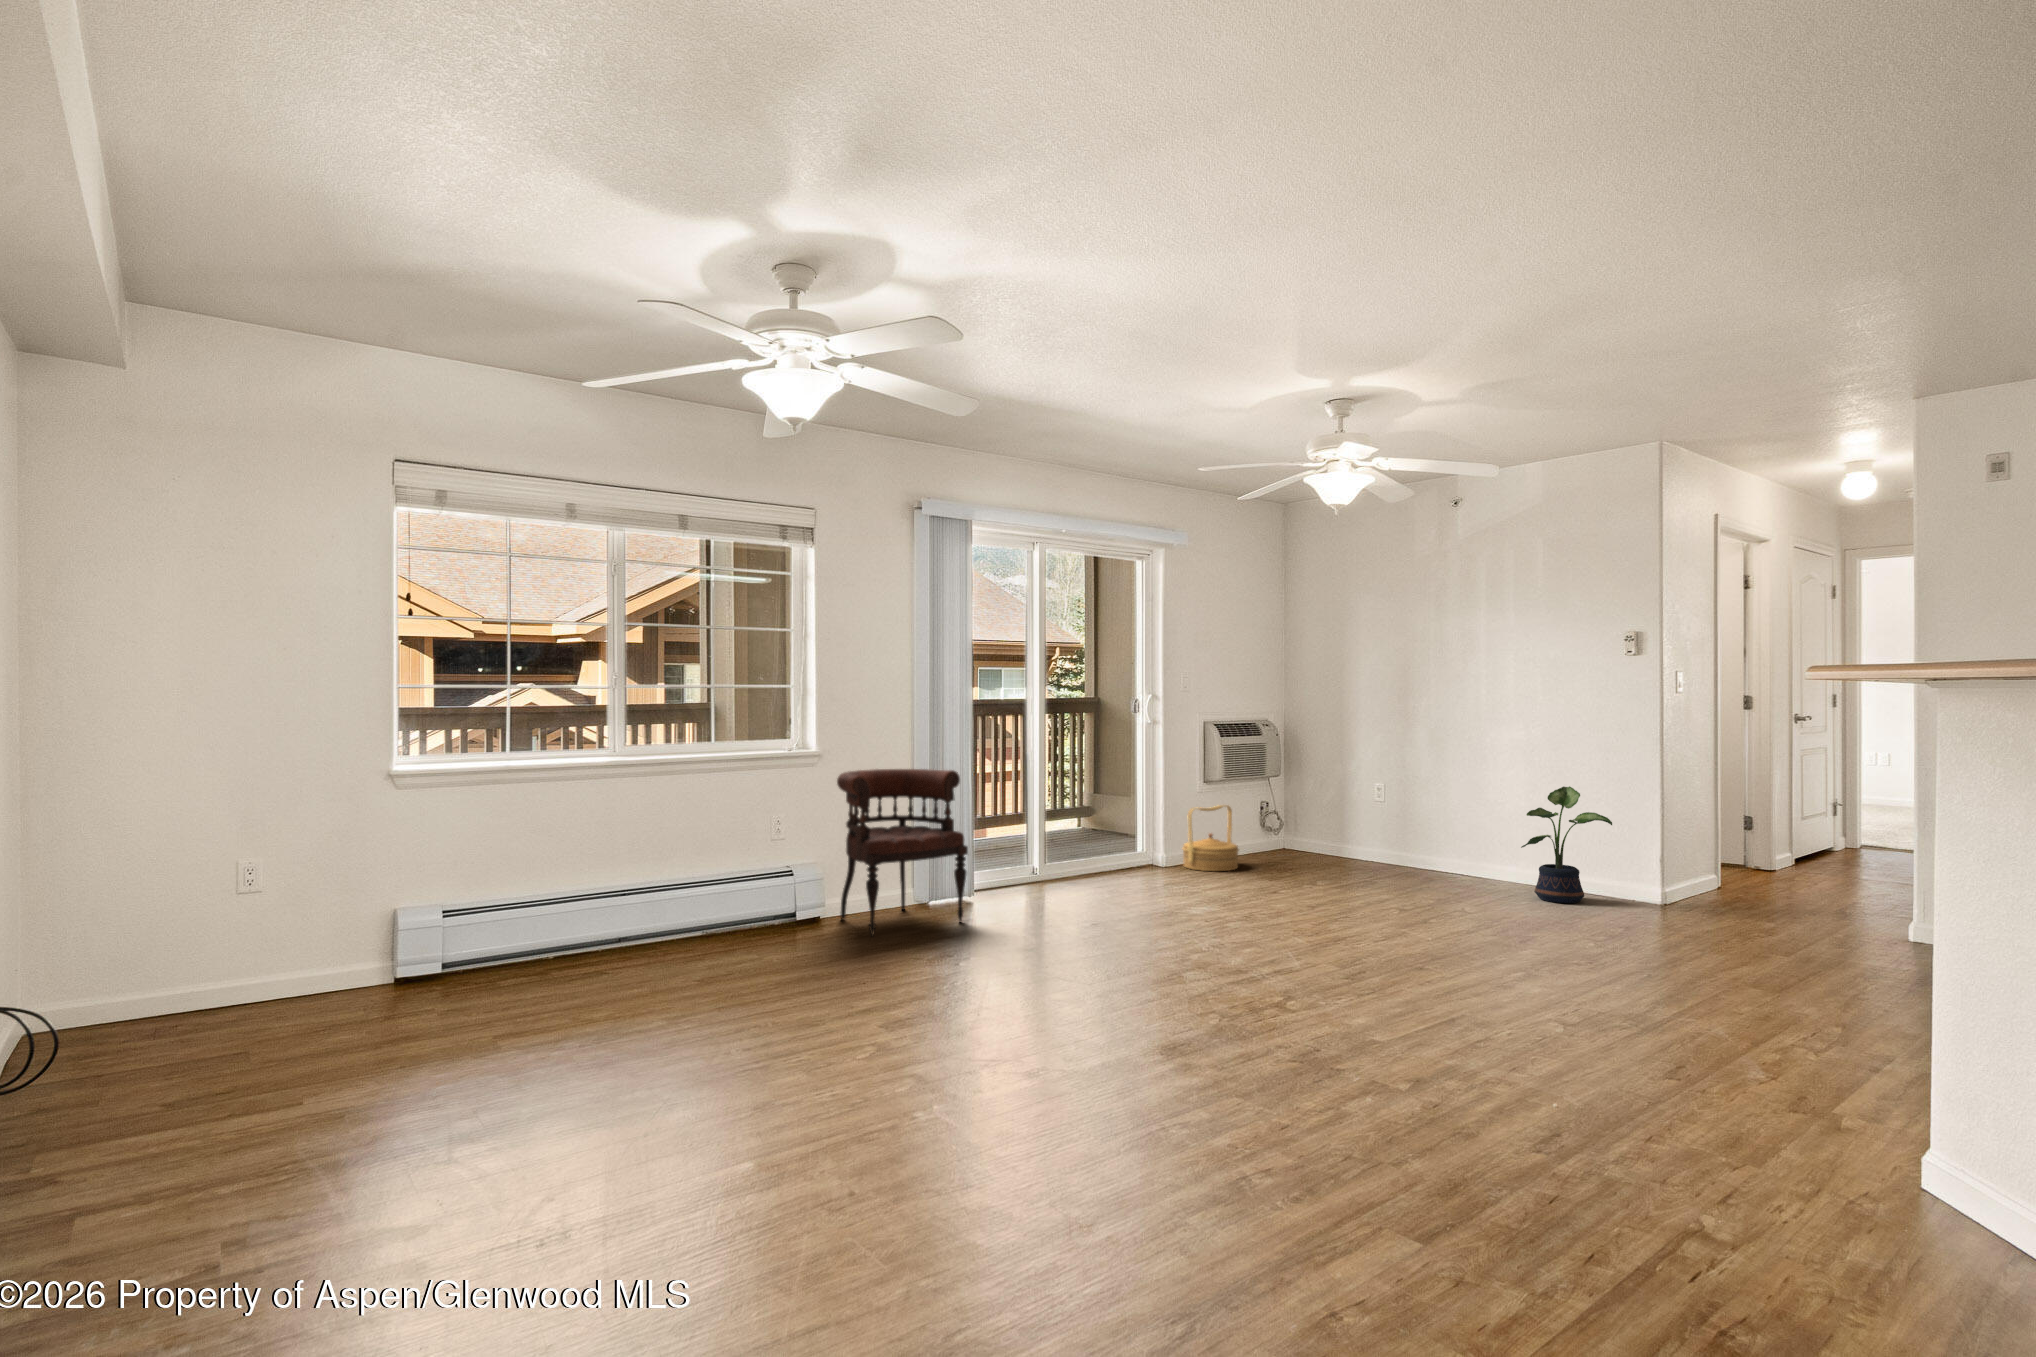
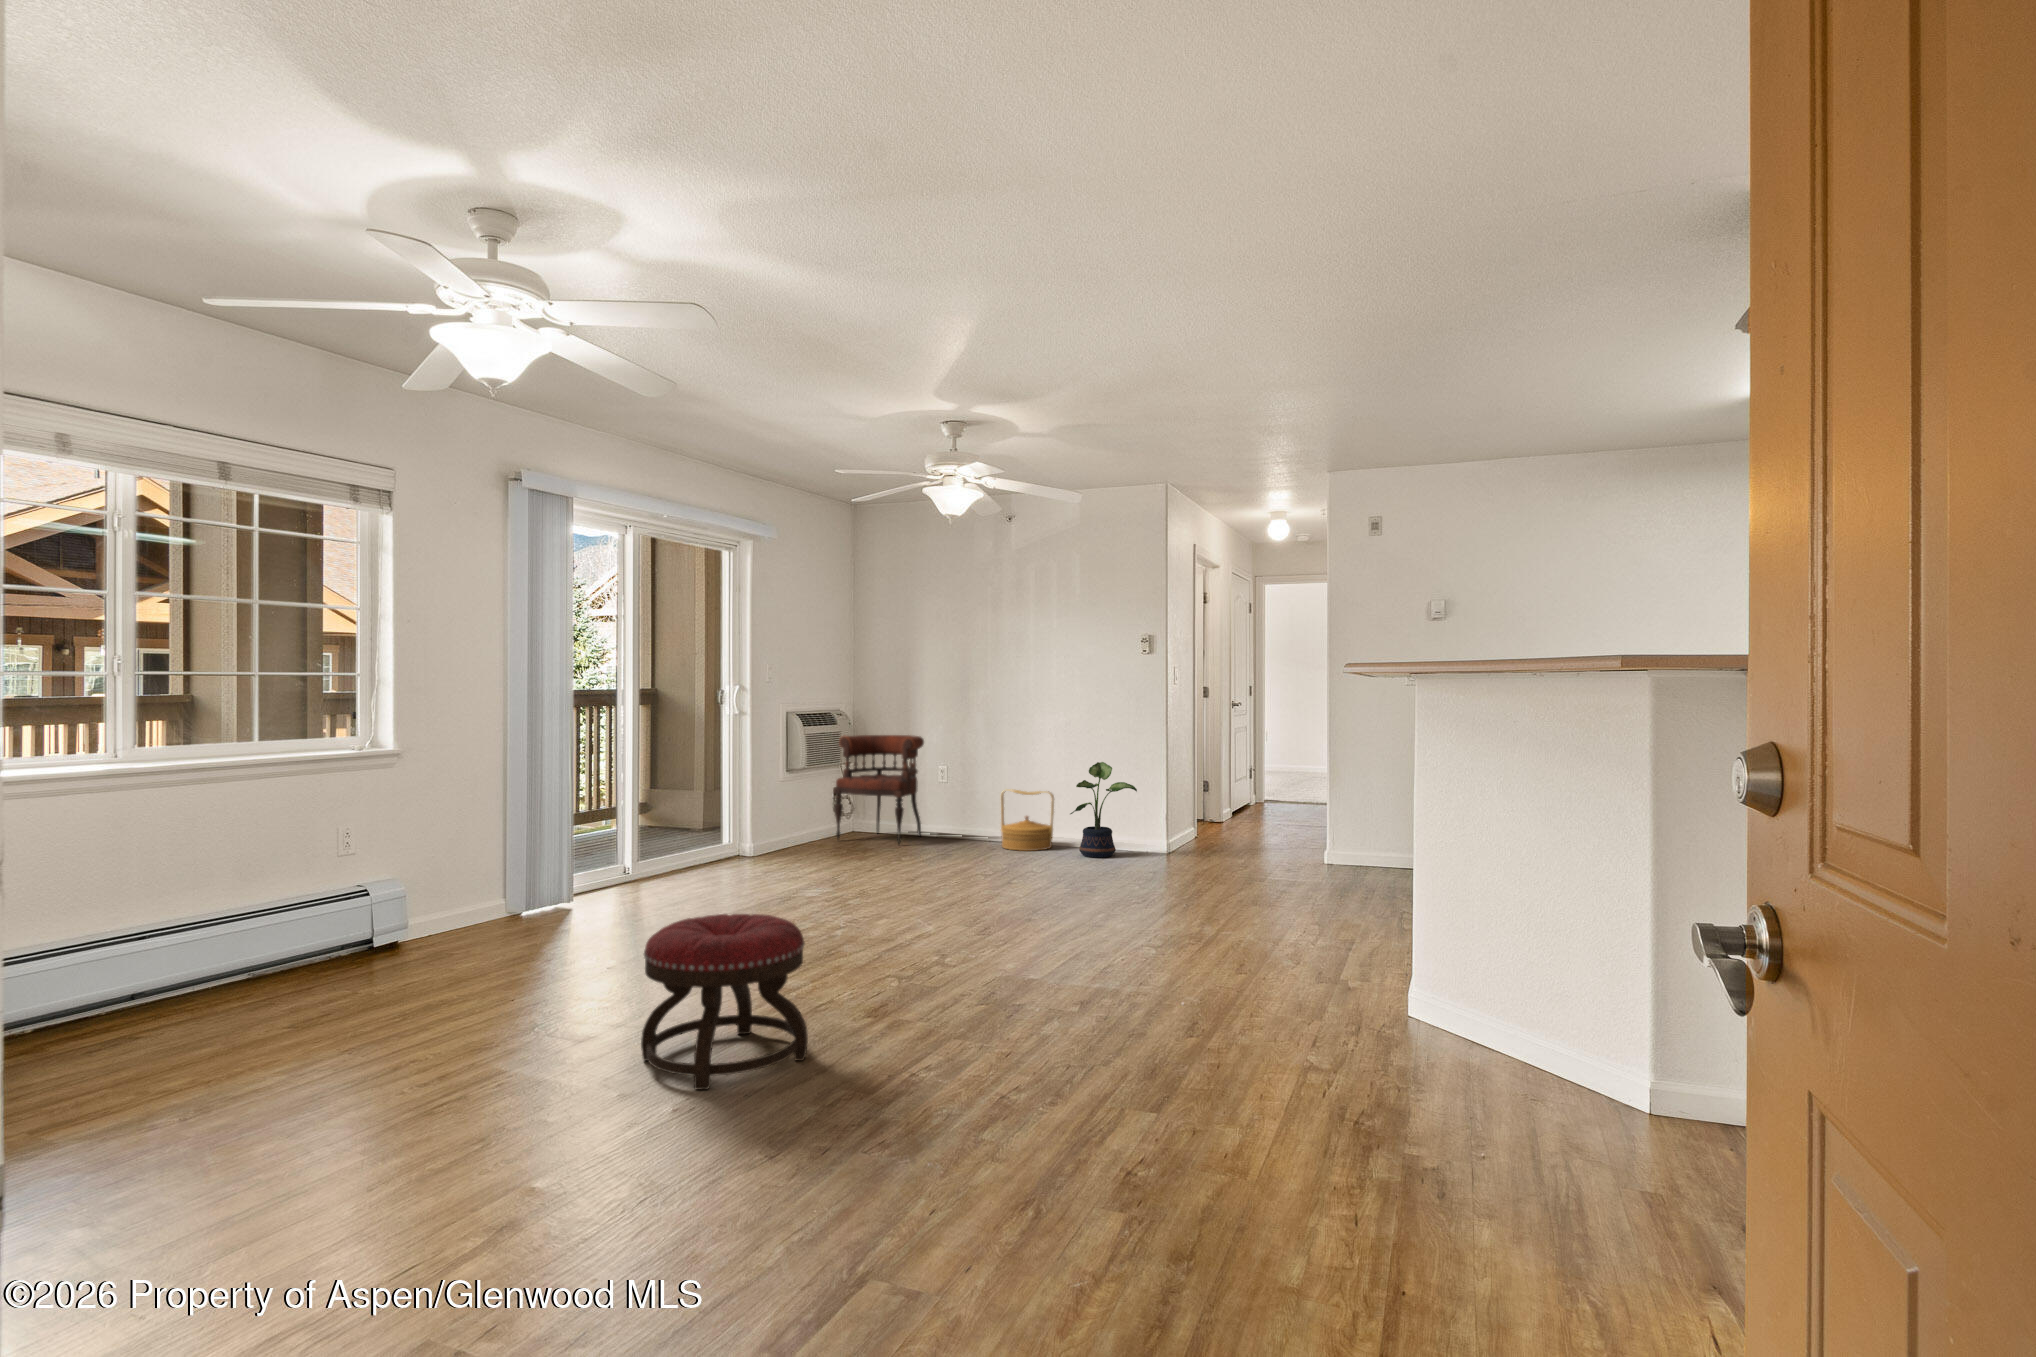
armchair: present [837,769,968,937] -> present [833,735,924,844]
woven basket: present [1183,805,1239,871] -> present [1001,789,1054,851]
ottoman: none [917,926,1074,1103] -> present [641,914,808,1090]

